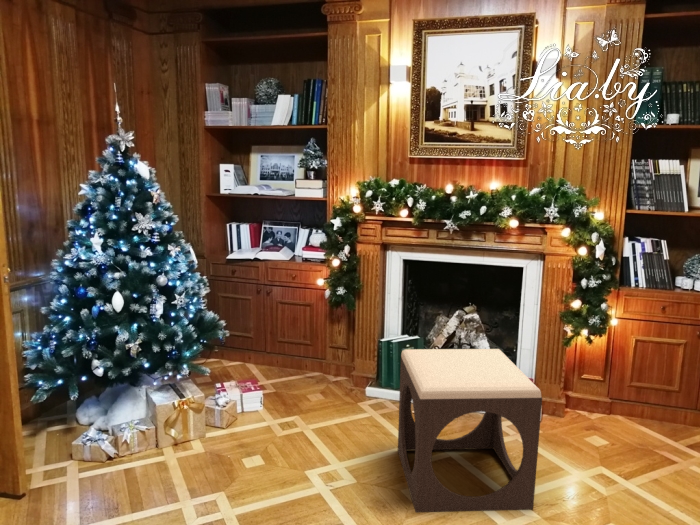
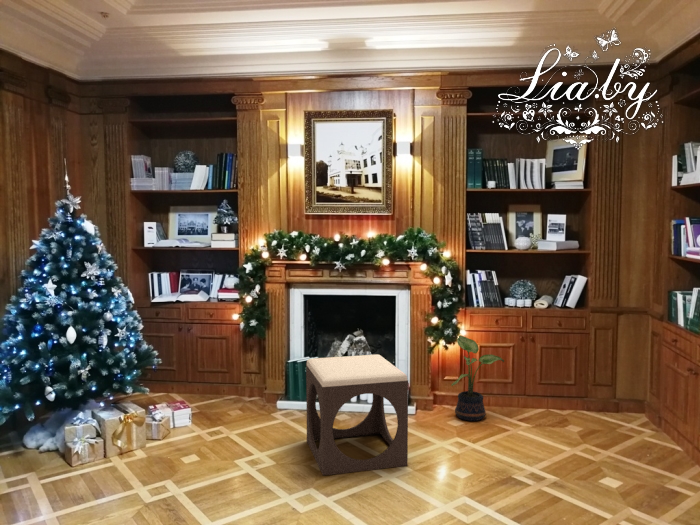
potted plant: none [595,323,674,441] -> present [452,336,504,421]

